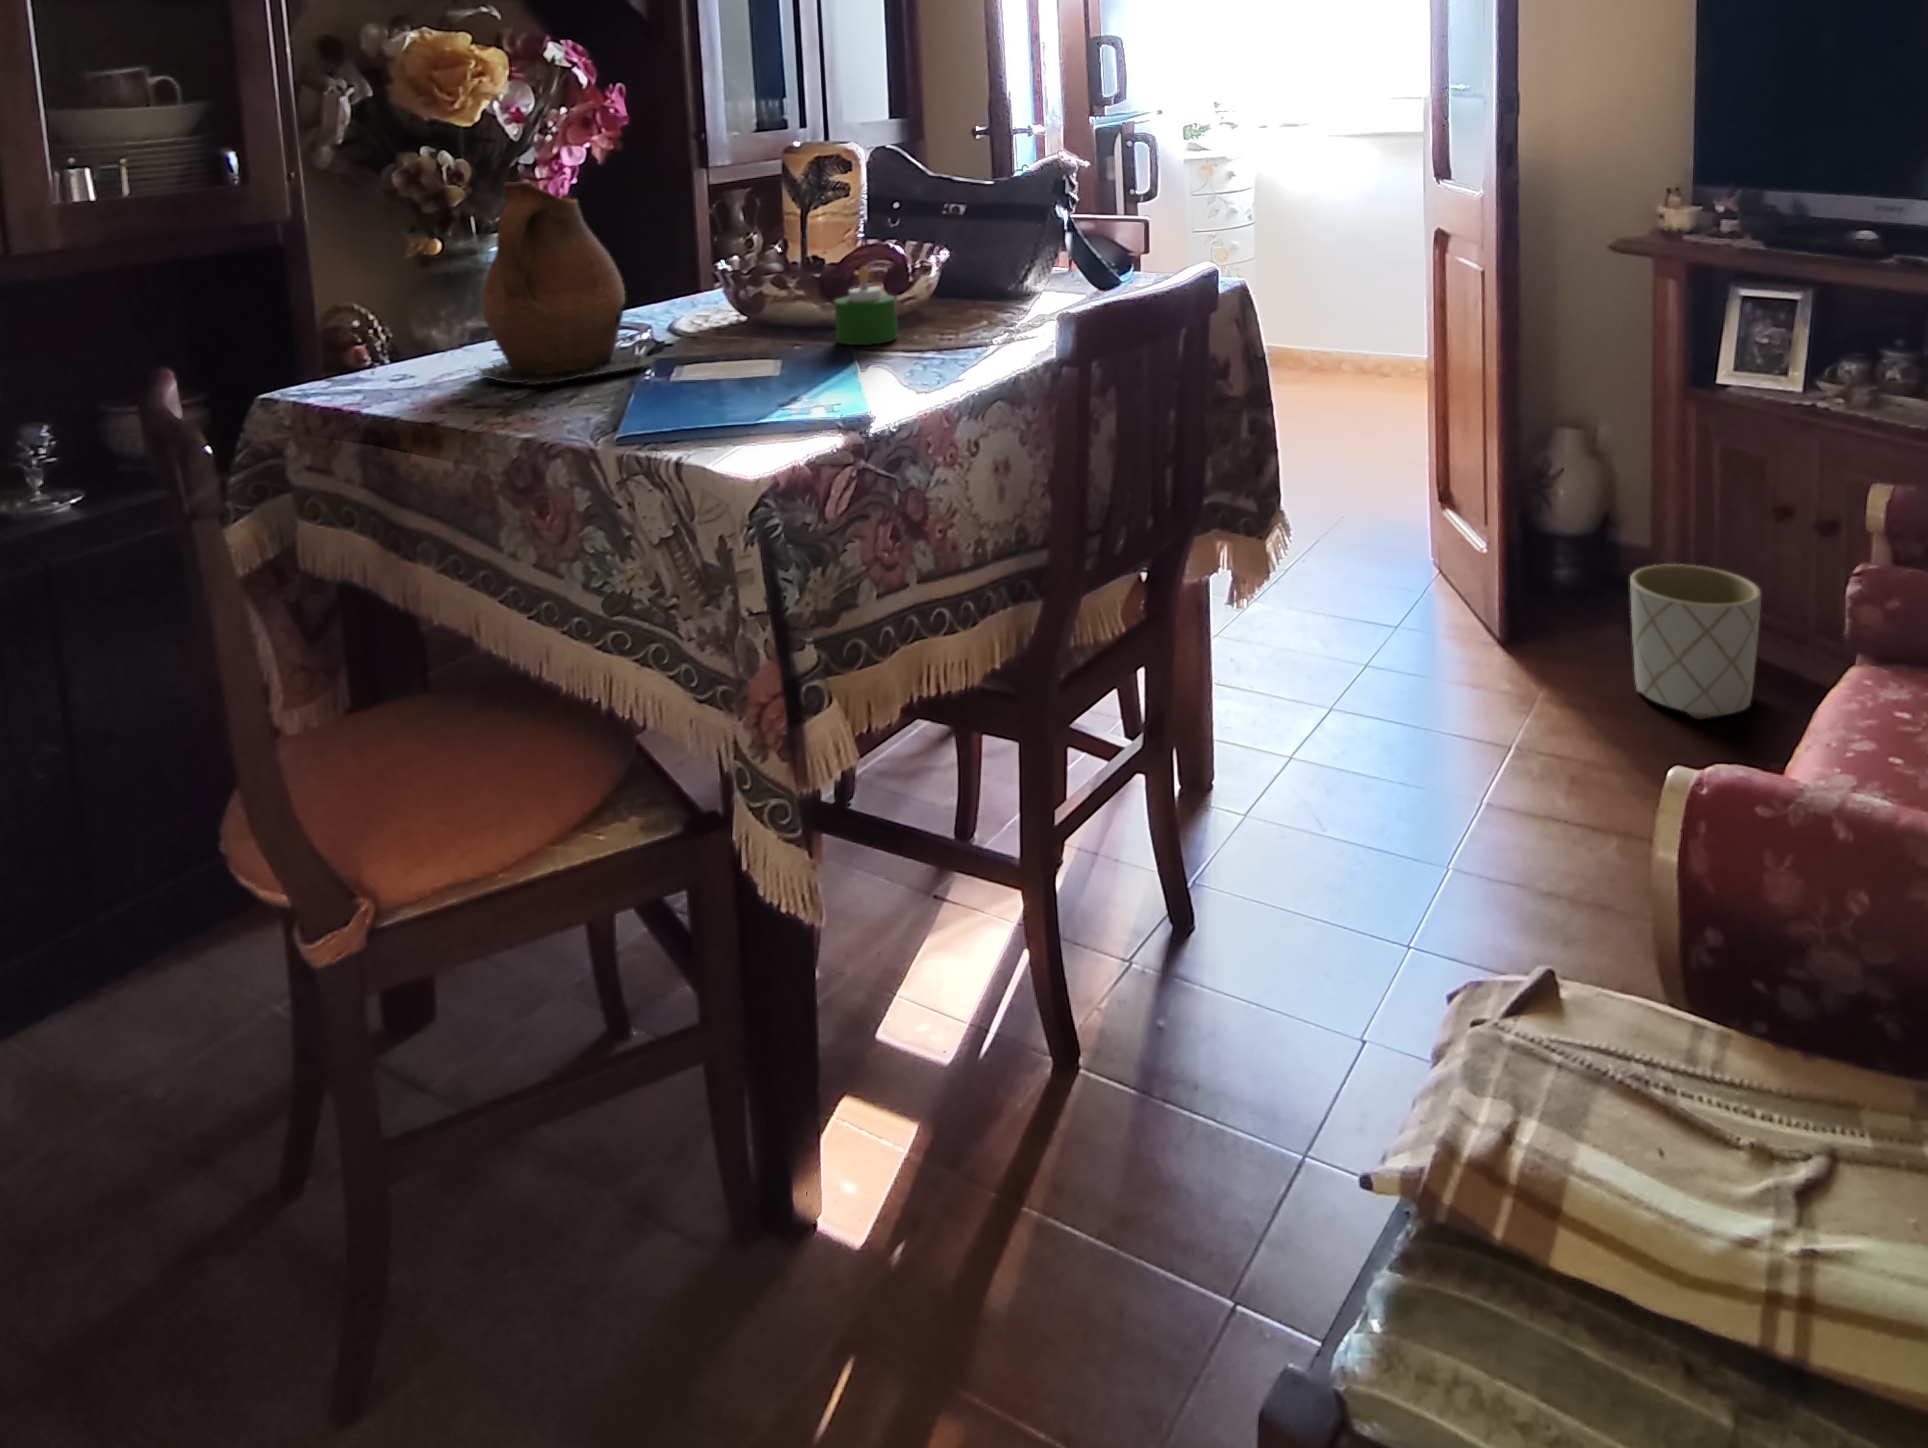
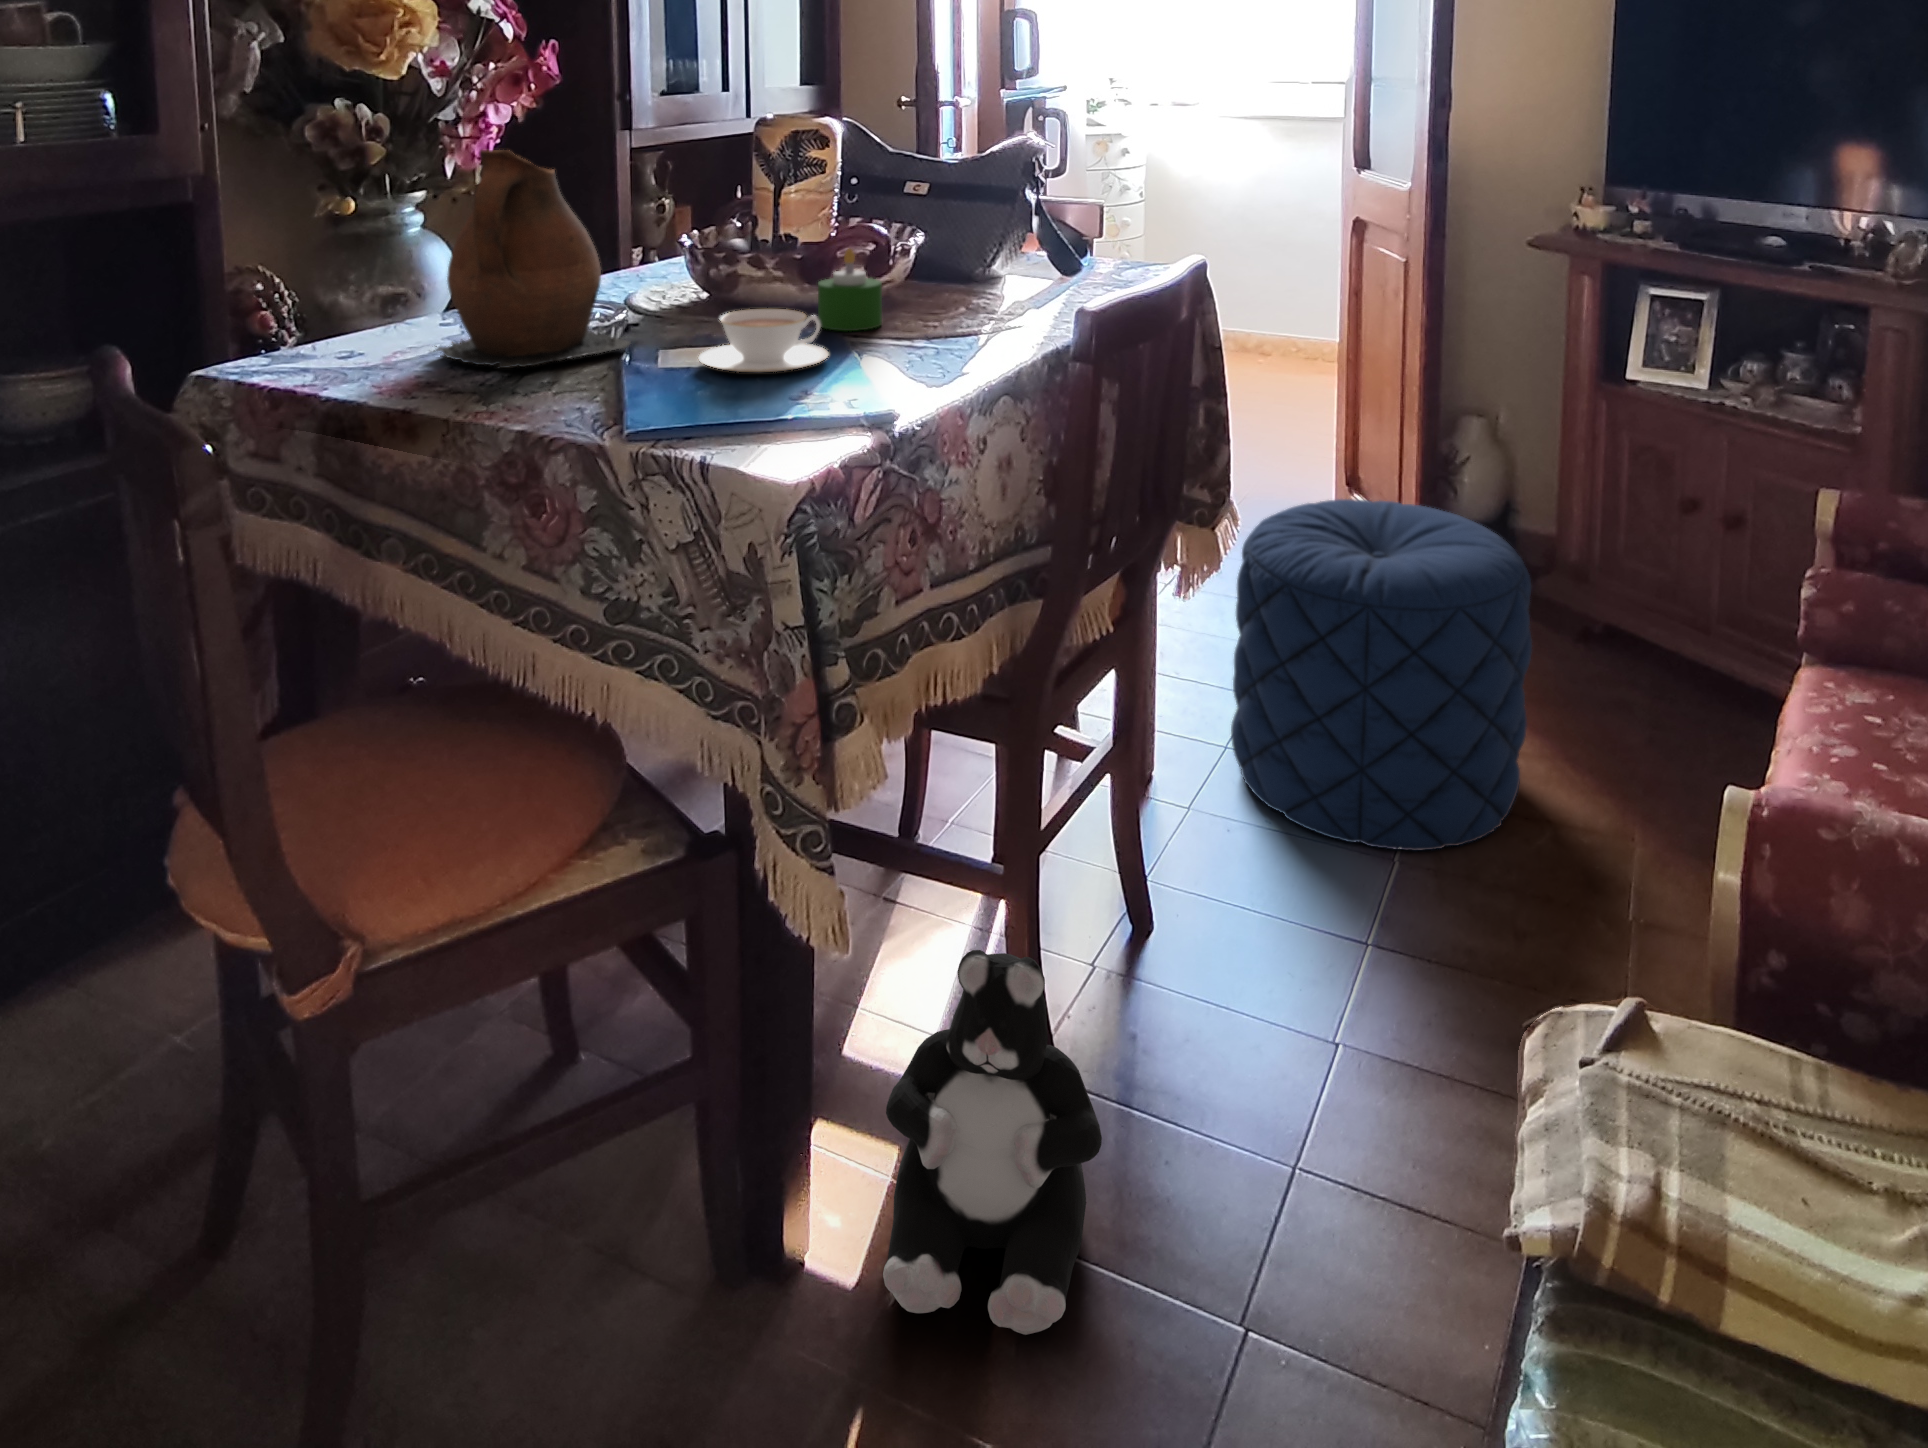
teacup: none [708,324,832,383] -> present [699,309,829,372]
pouf: none [1294,510,1593,860] -> present [1231,499,1532,851]
planter: present [1630,564,1761,719] -> none [1544,553,1668,704]
plush toy: none [891,935,1109,1301] -> present [883,950,1102,1335]

